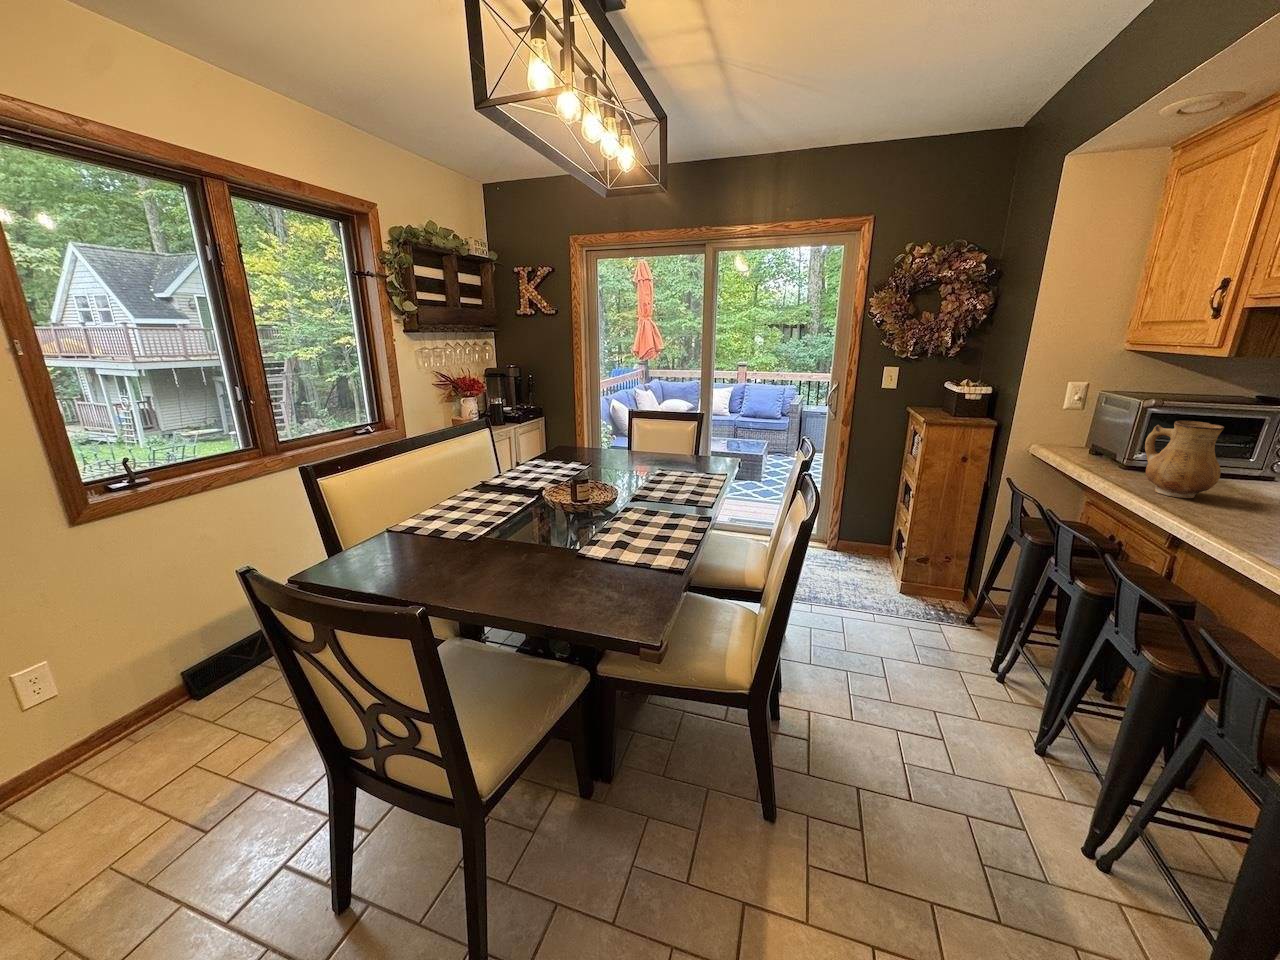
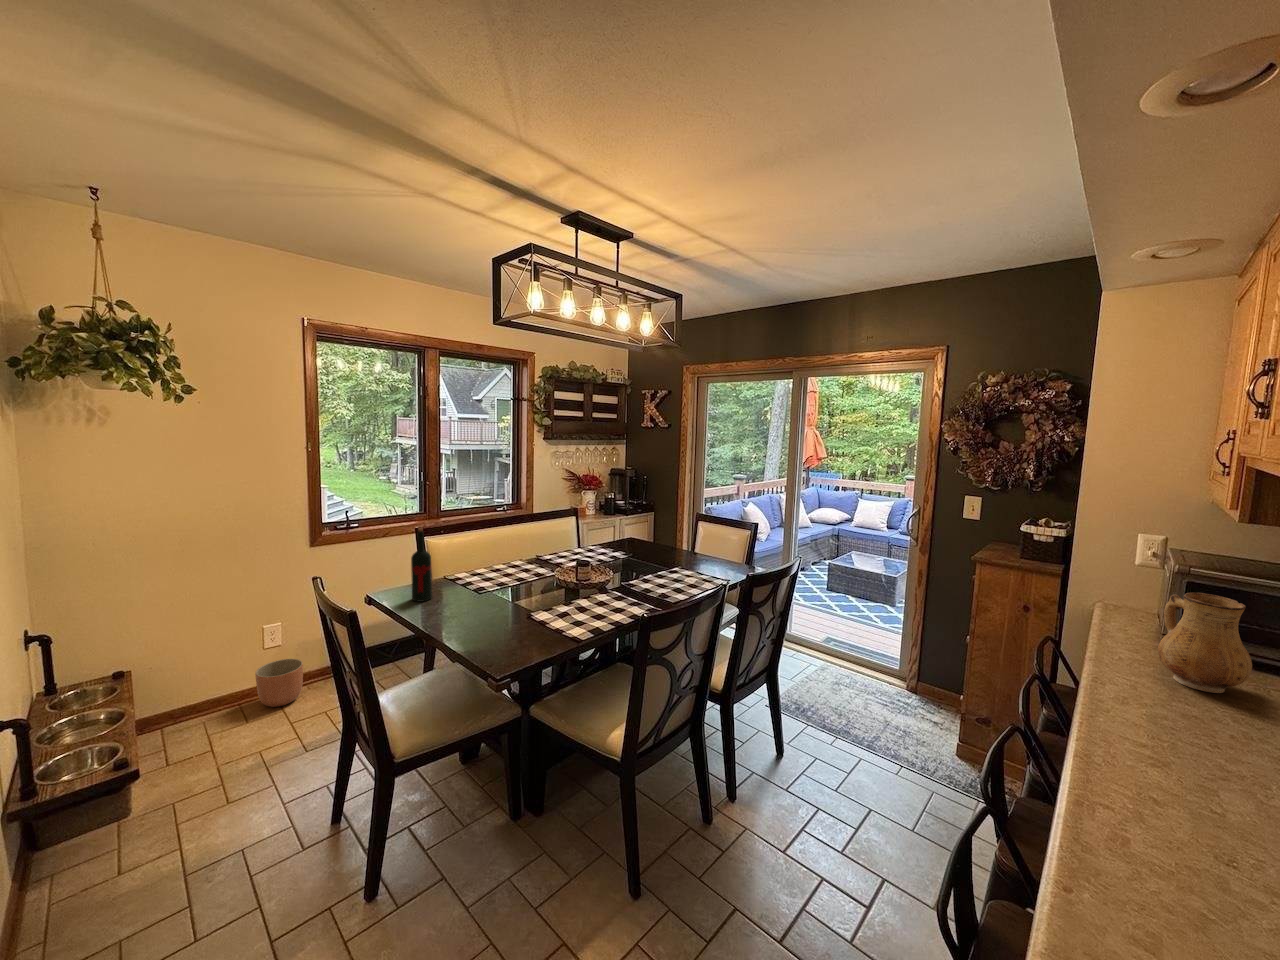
wine bottle: none [370,459,410,572] -> present [411,528,432,602]
planter: none [25,706,129,792] -> present [255,659,303,707]

